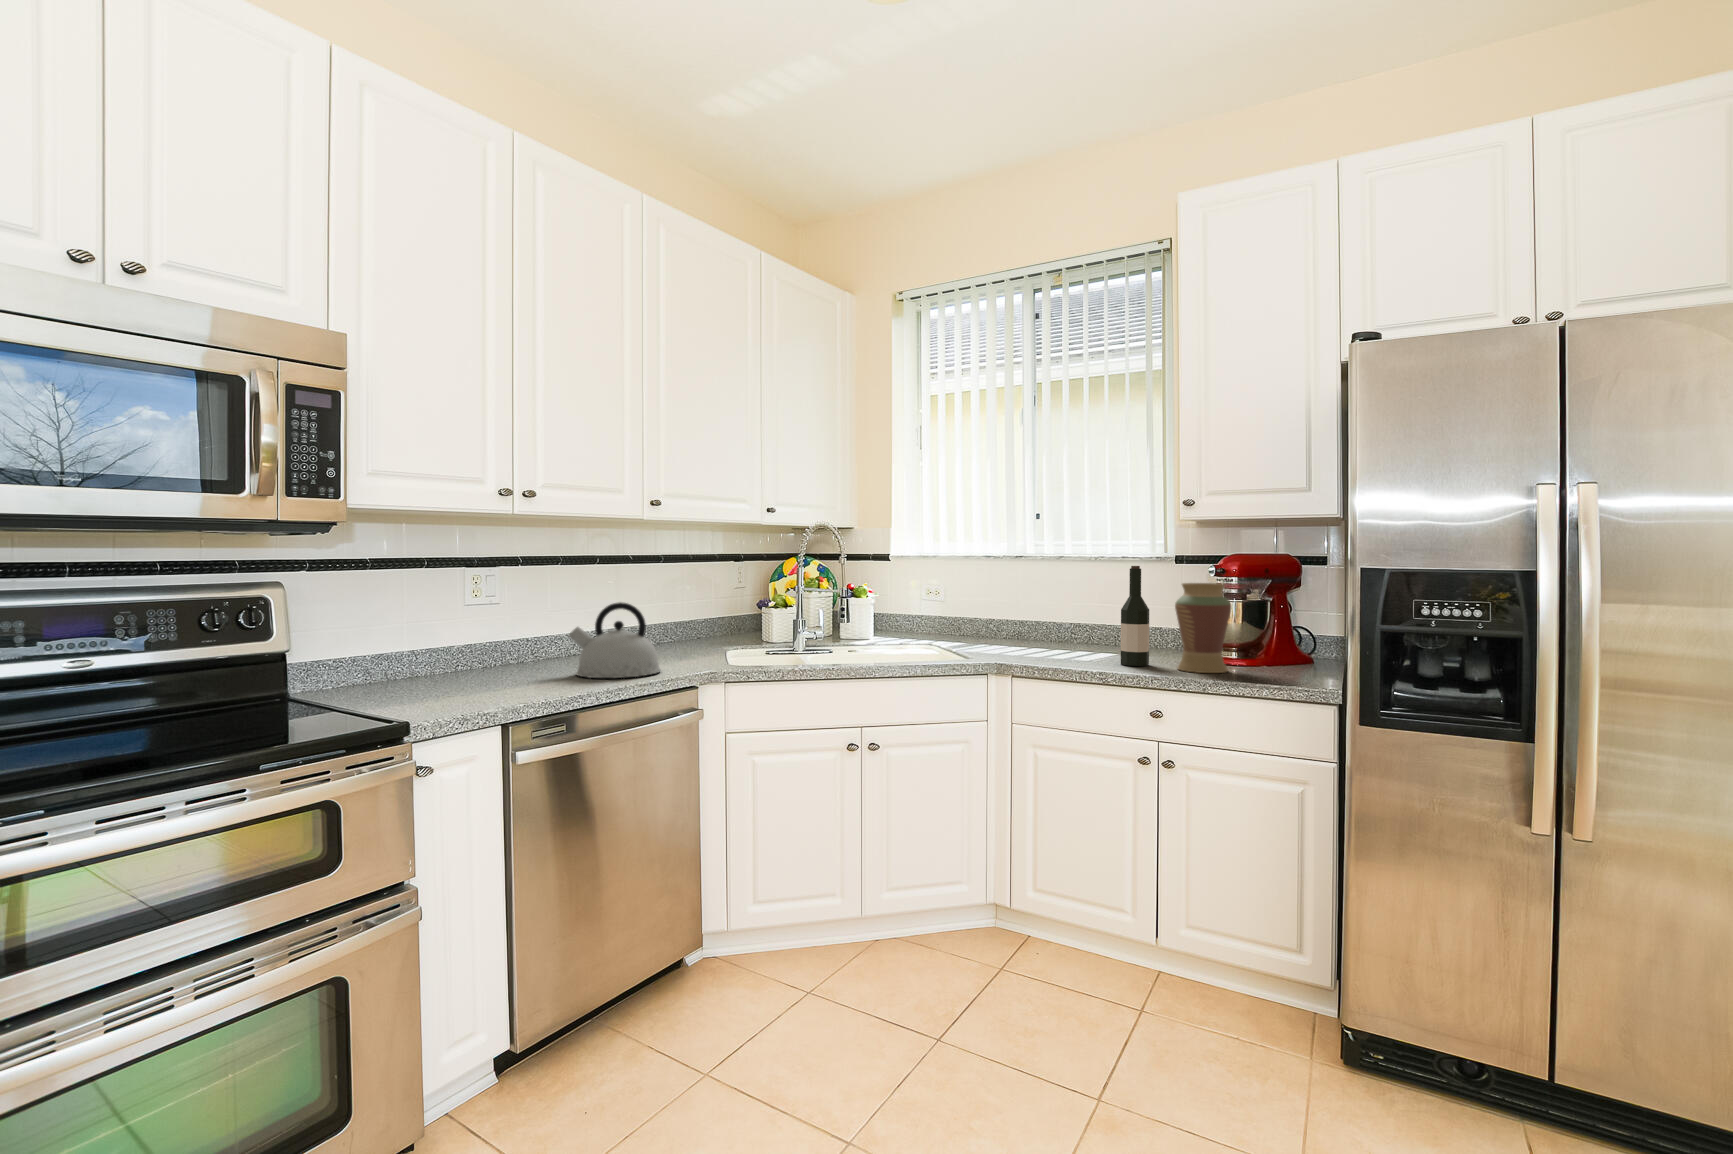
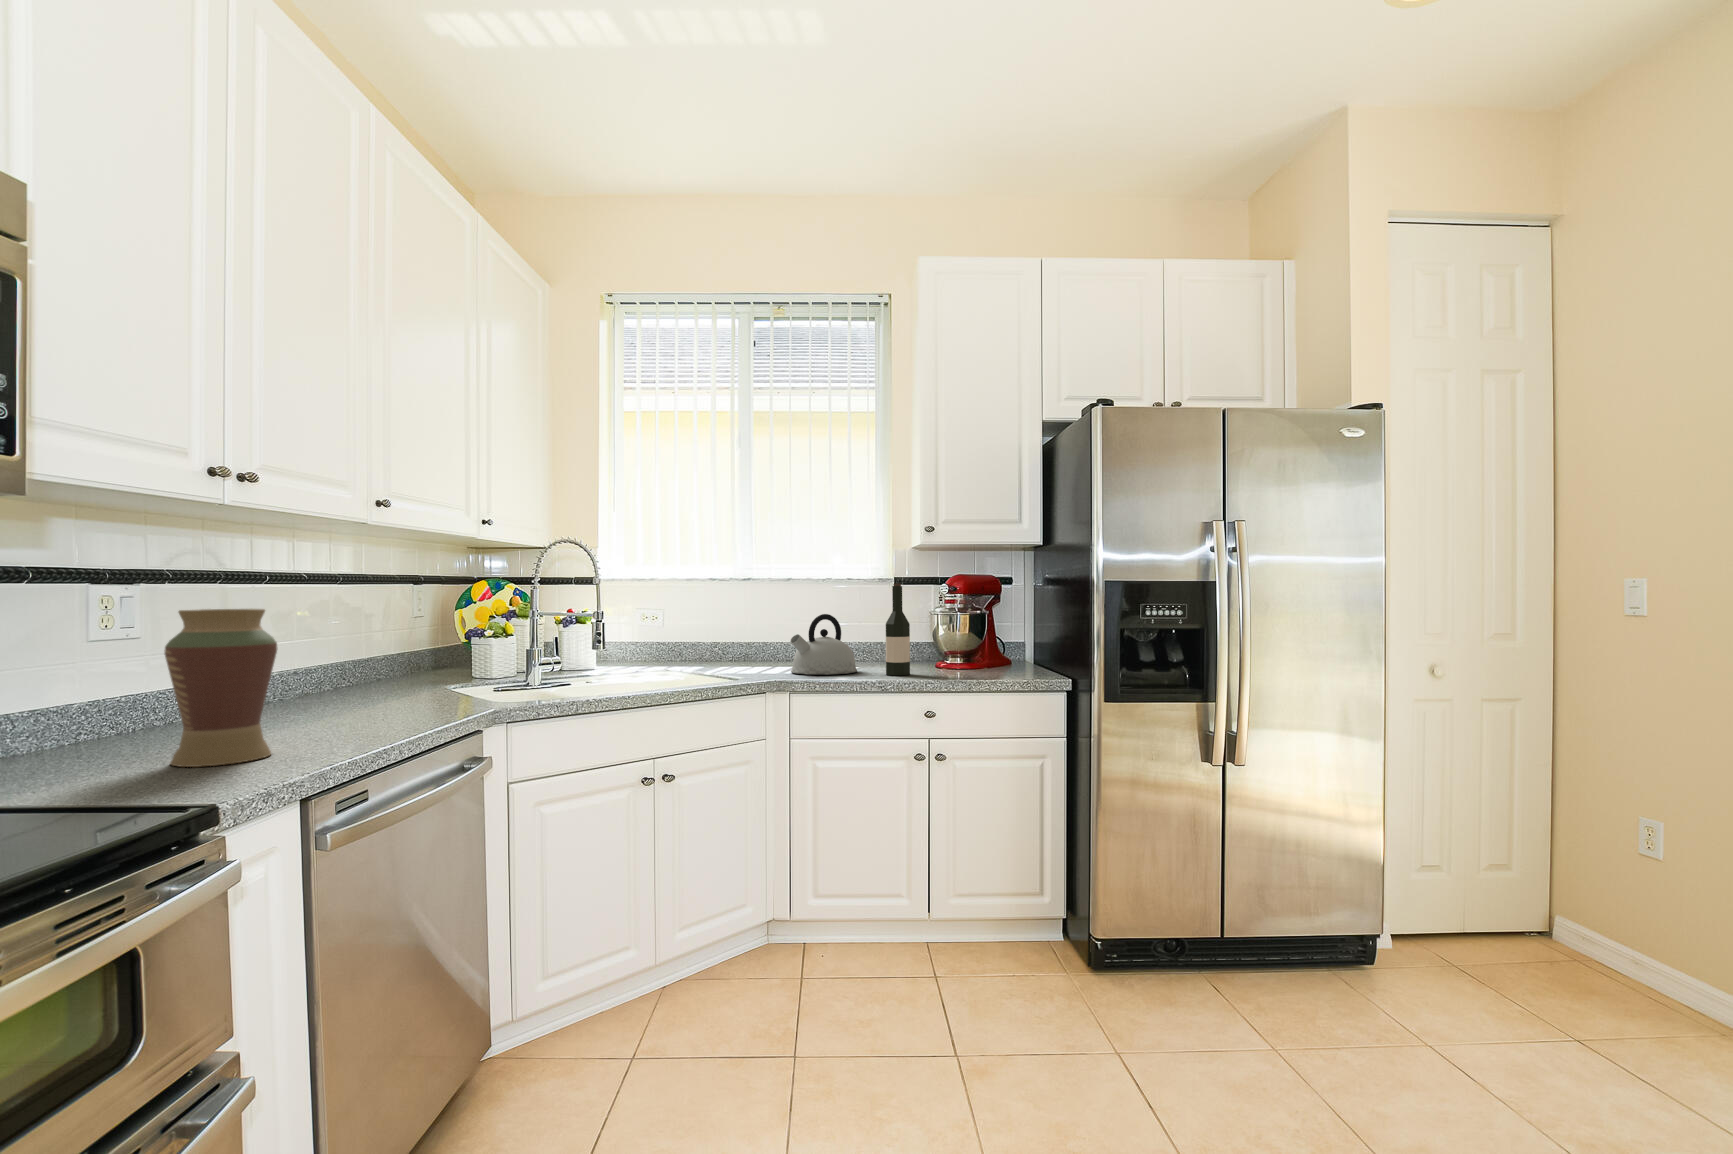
vase: present [1175,583,1231,673] -> present [164,609,277,767]
kettle: present [569,602,661,678] -> present [790,614,857,675]

